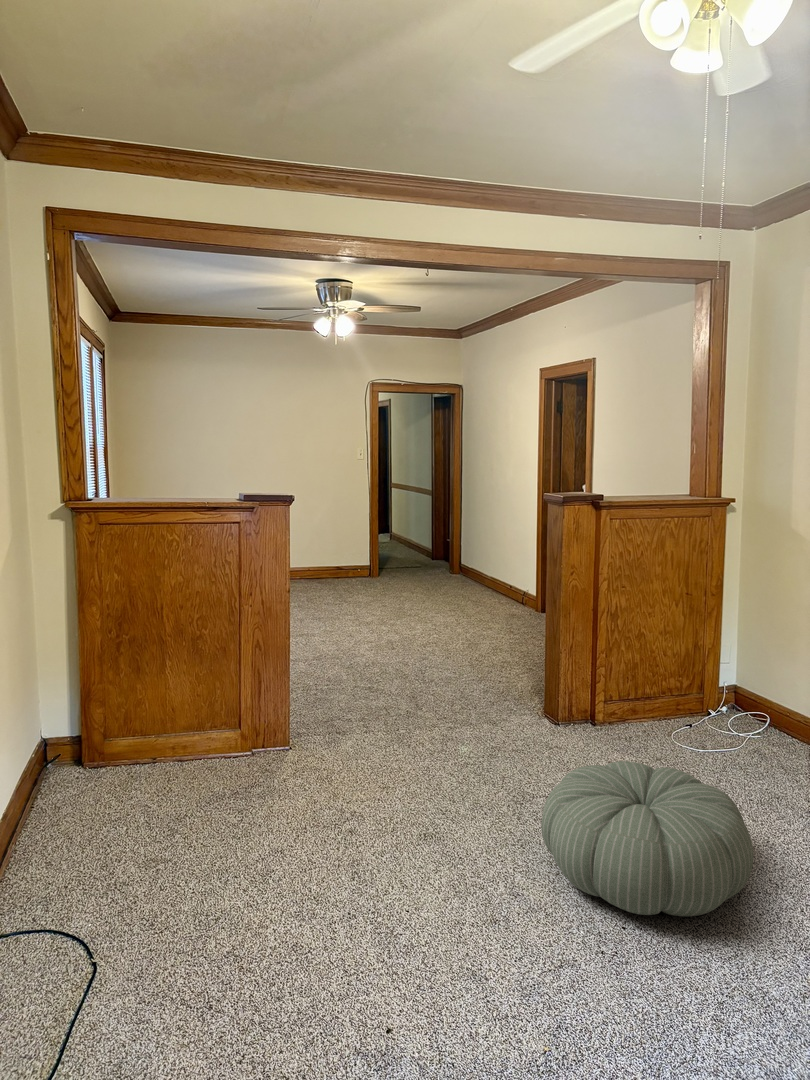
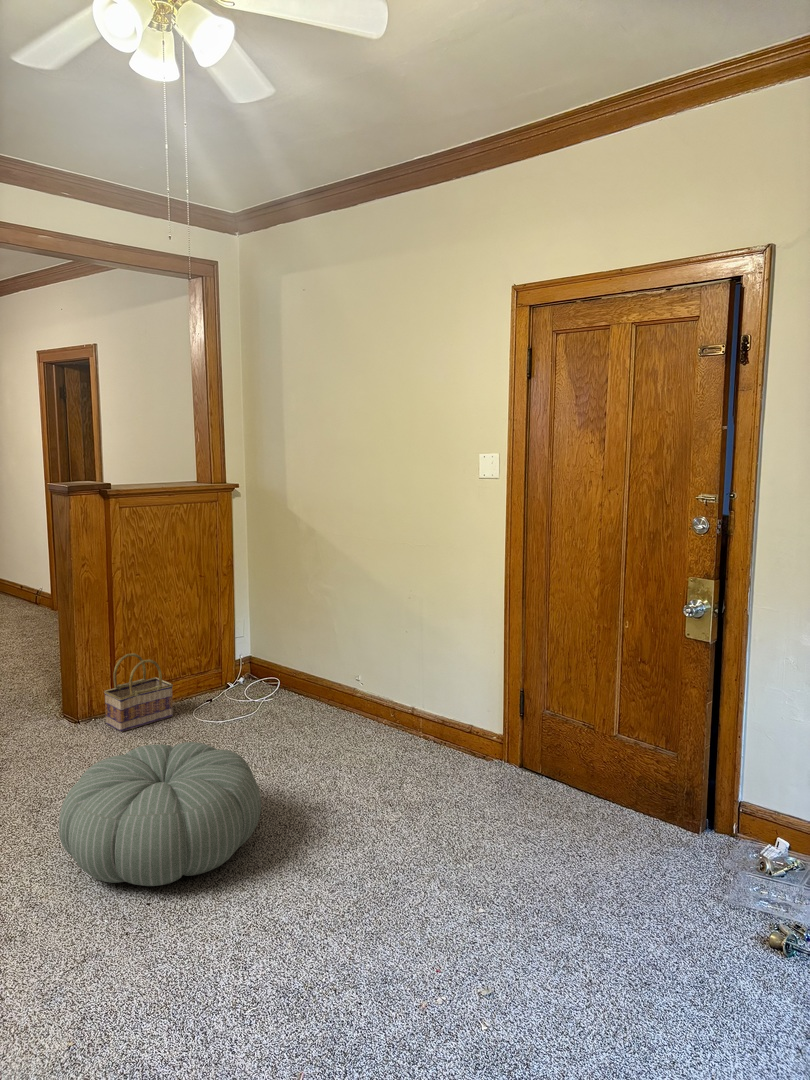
basket: none [584,663,652,740] -> present [104,653,173,732]

